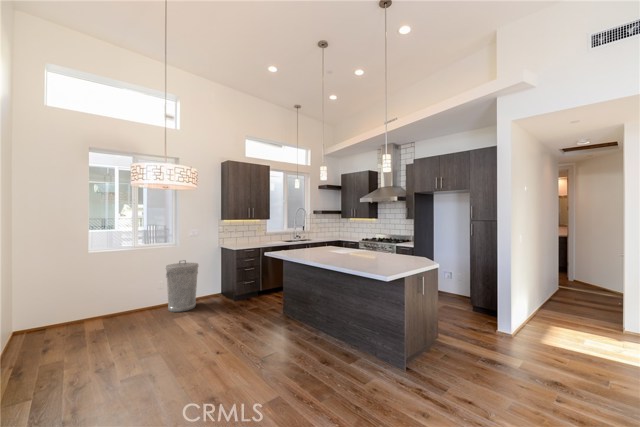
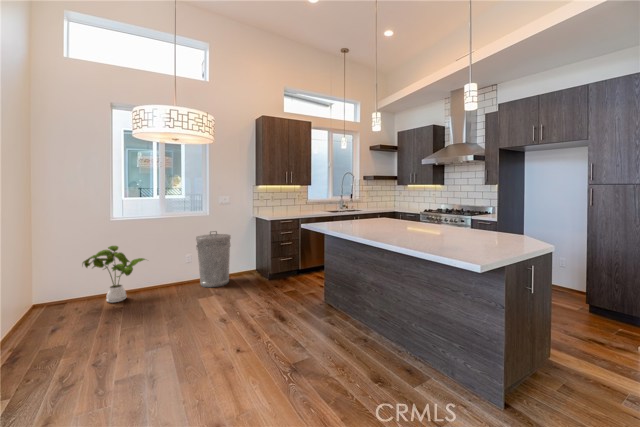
house plant: none [53,277,119,331] -> present [83,246,145,303]

